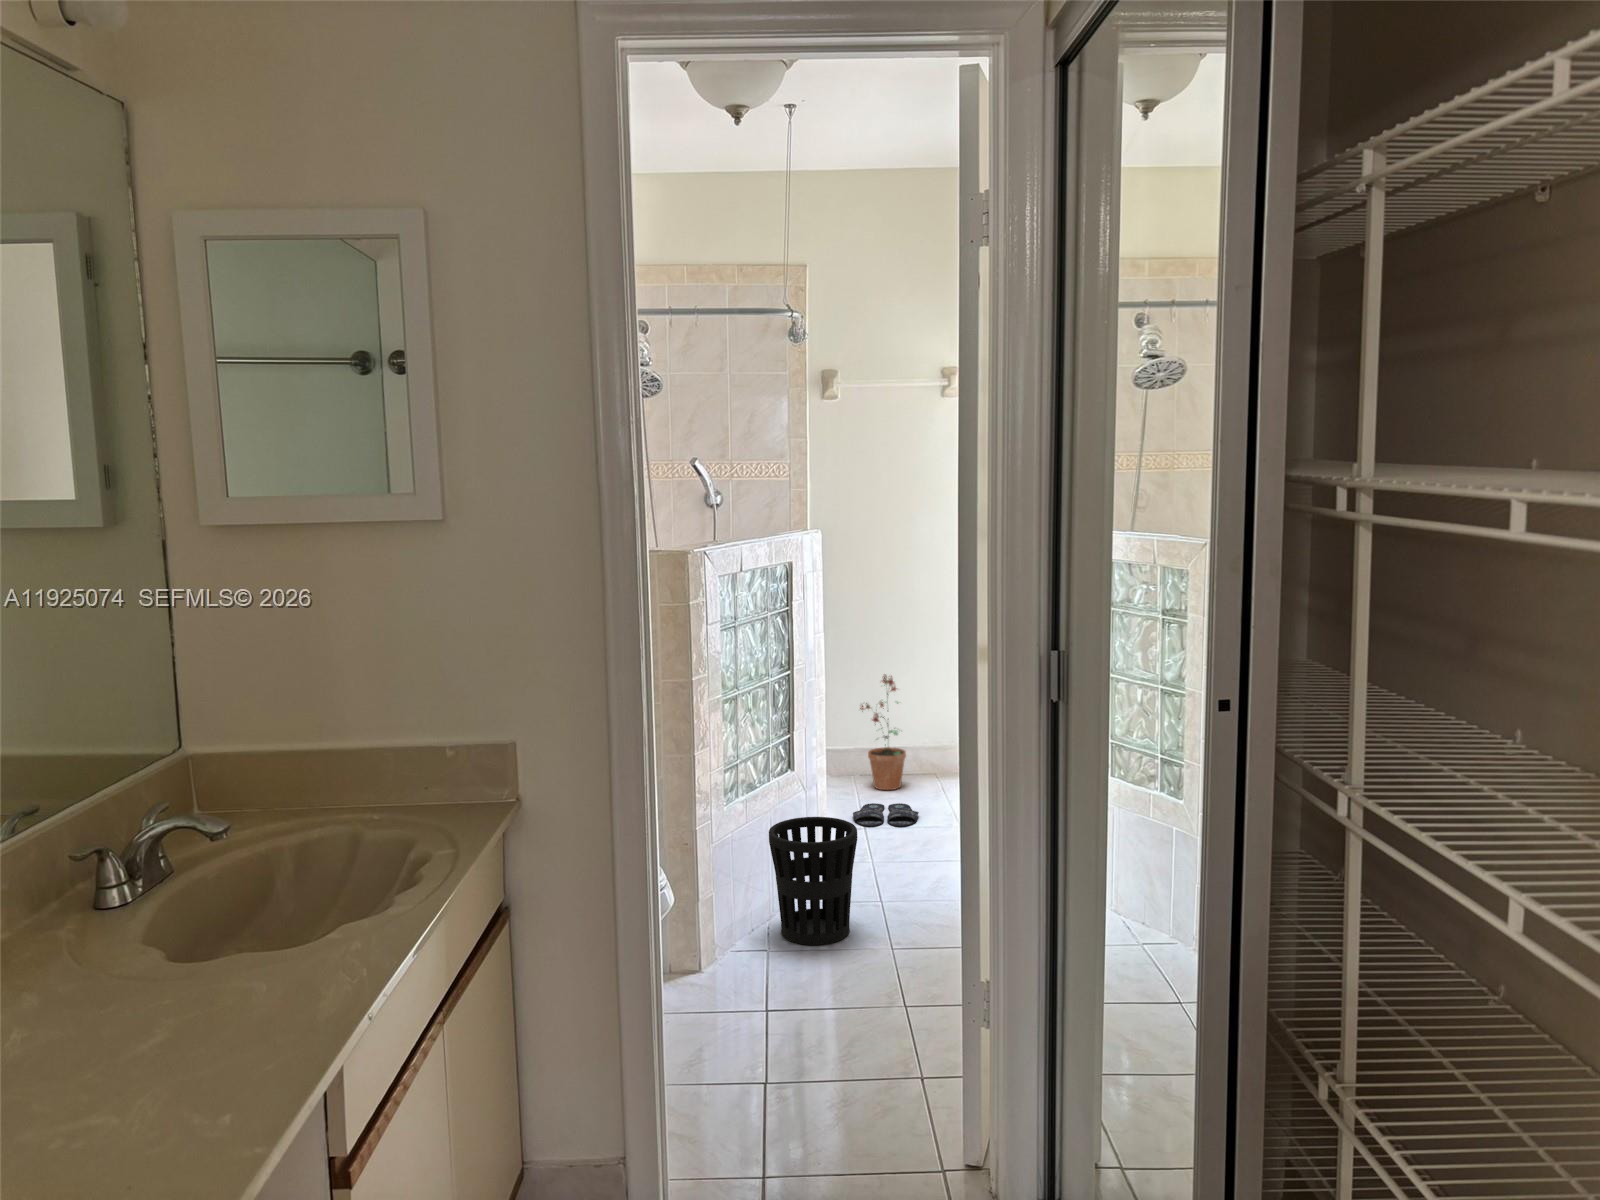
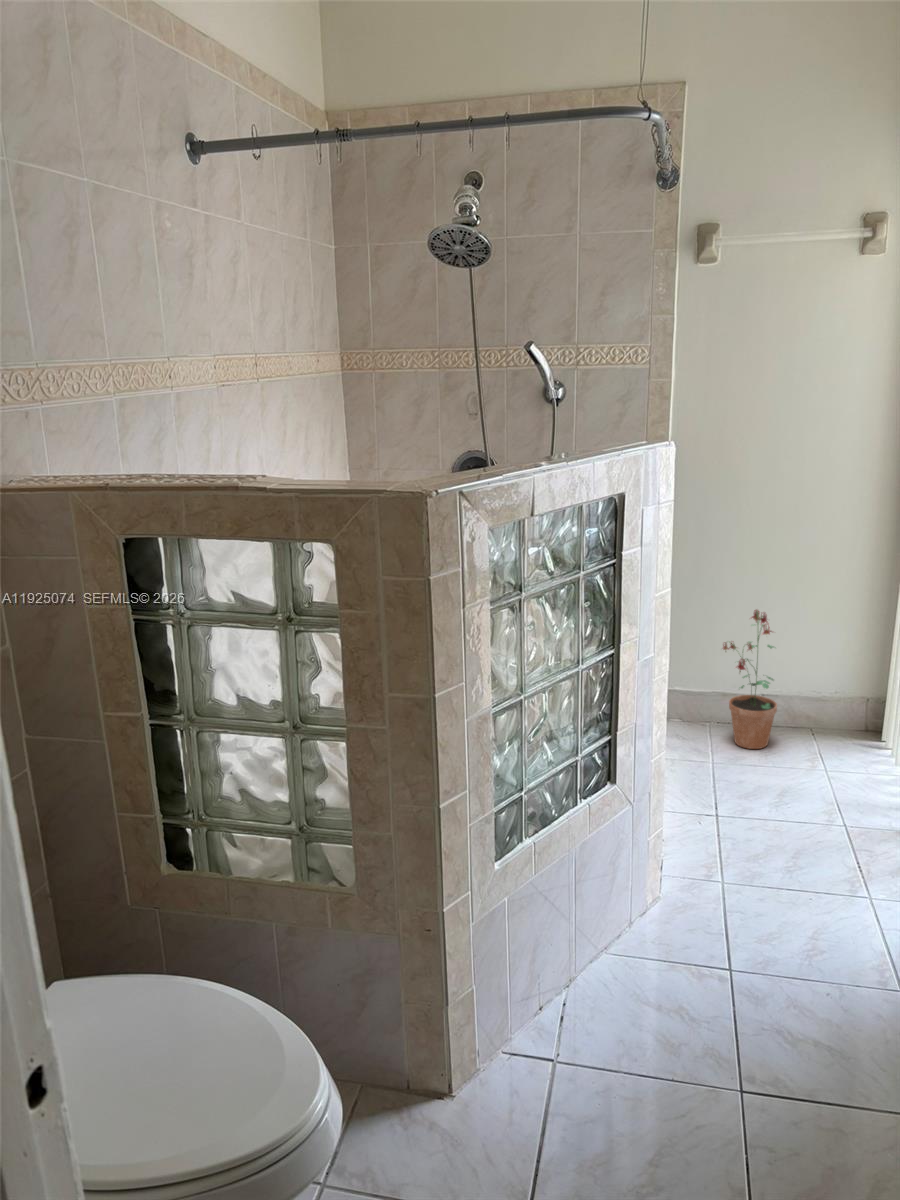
slippers: present [853,803,919,827] -> none [703,771,789,818]
wastebasket: present [769,817,857,945] -> none [564,864,695,1064]

